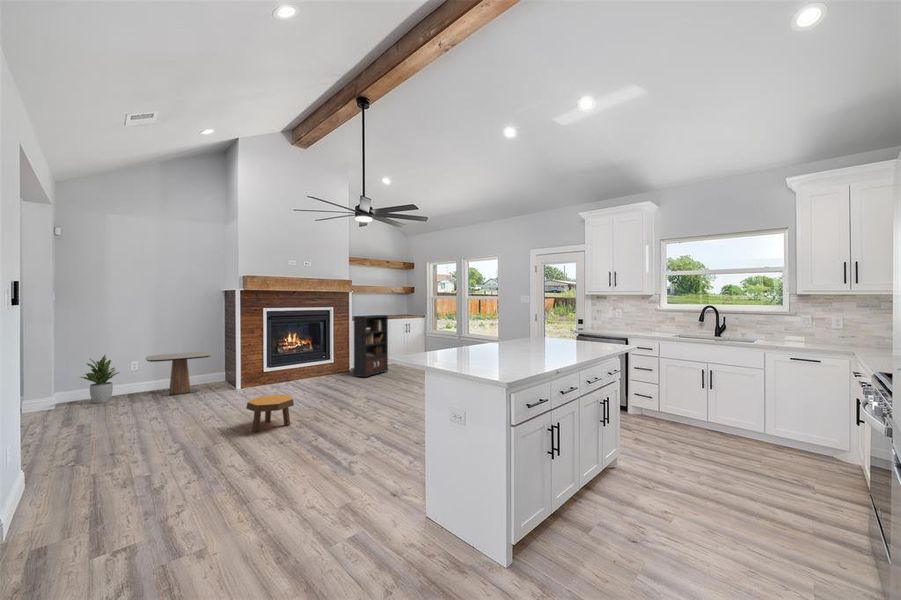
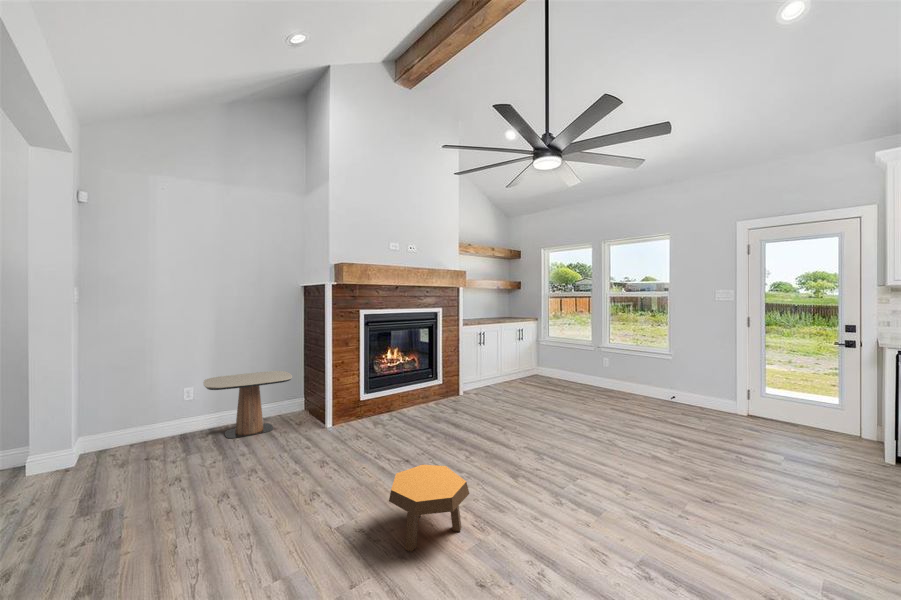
bookcase: present [354,315,388,377] -> none [474,319,513,408]
potted plant: present [81,355,119,403] -> none [111,378,170,453]

